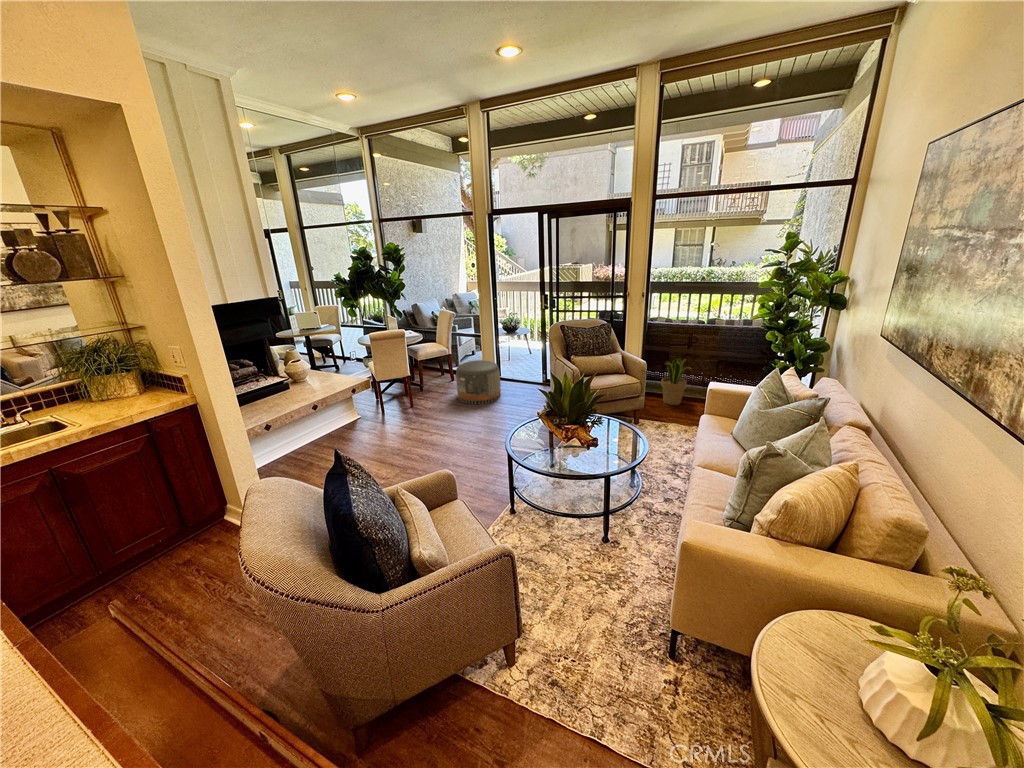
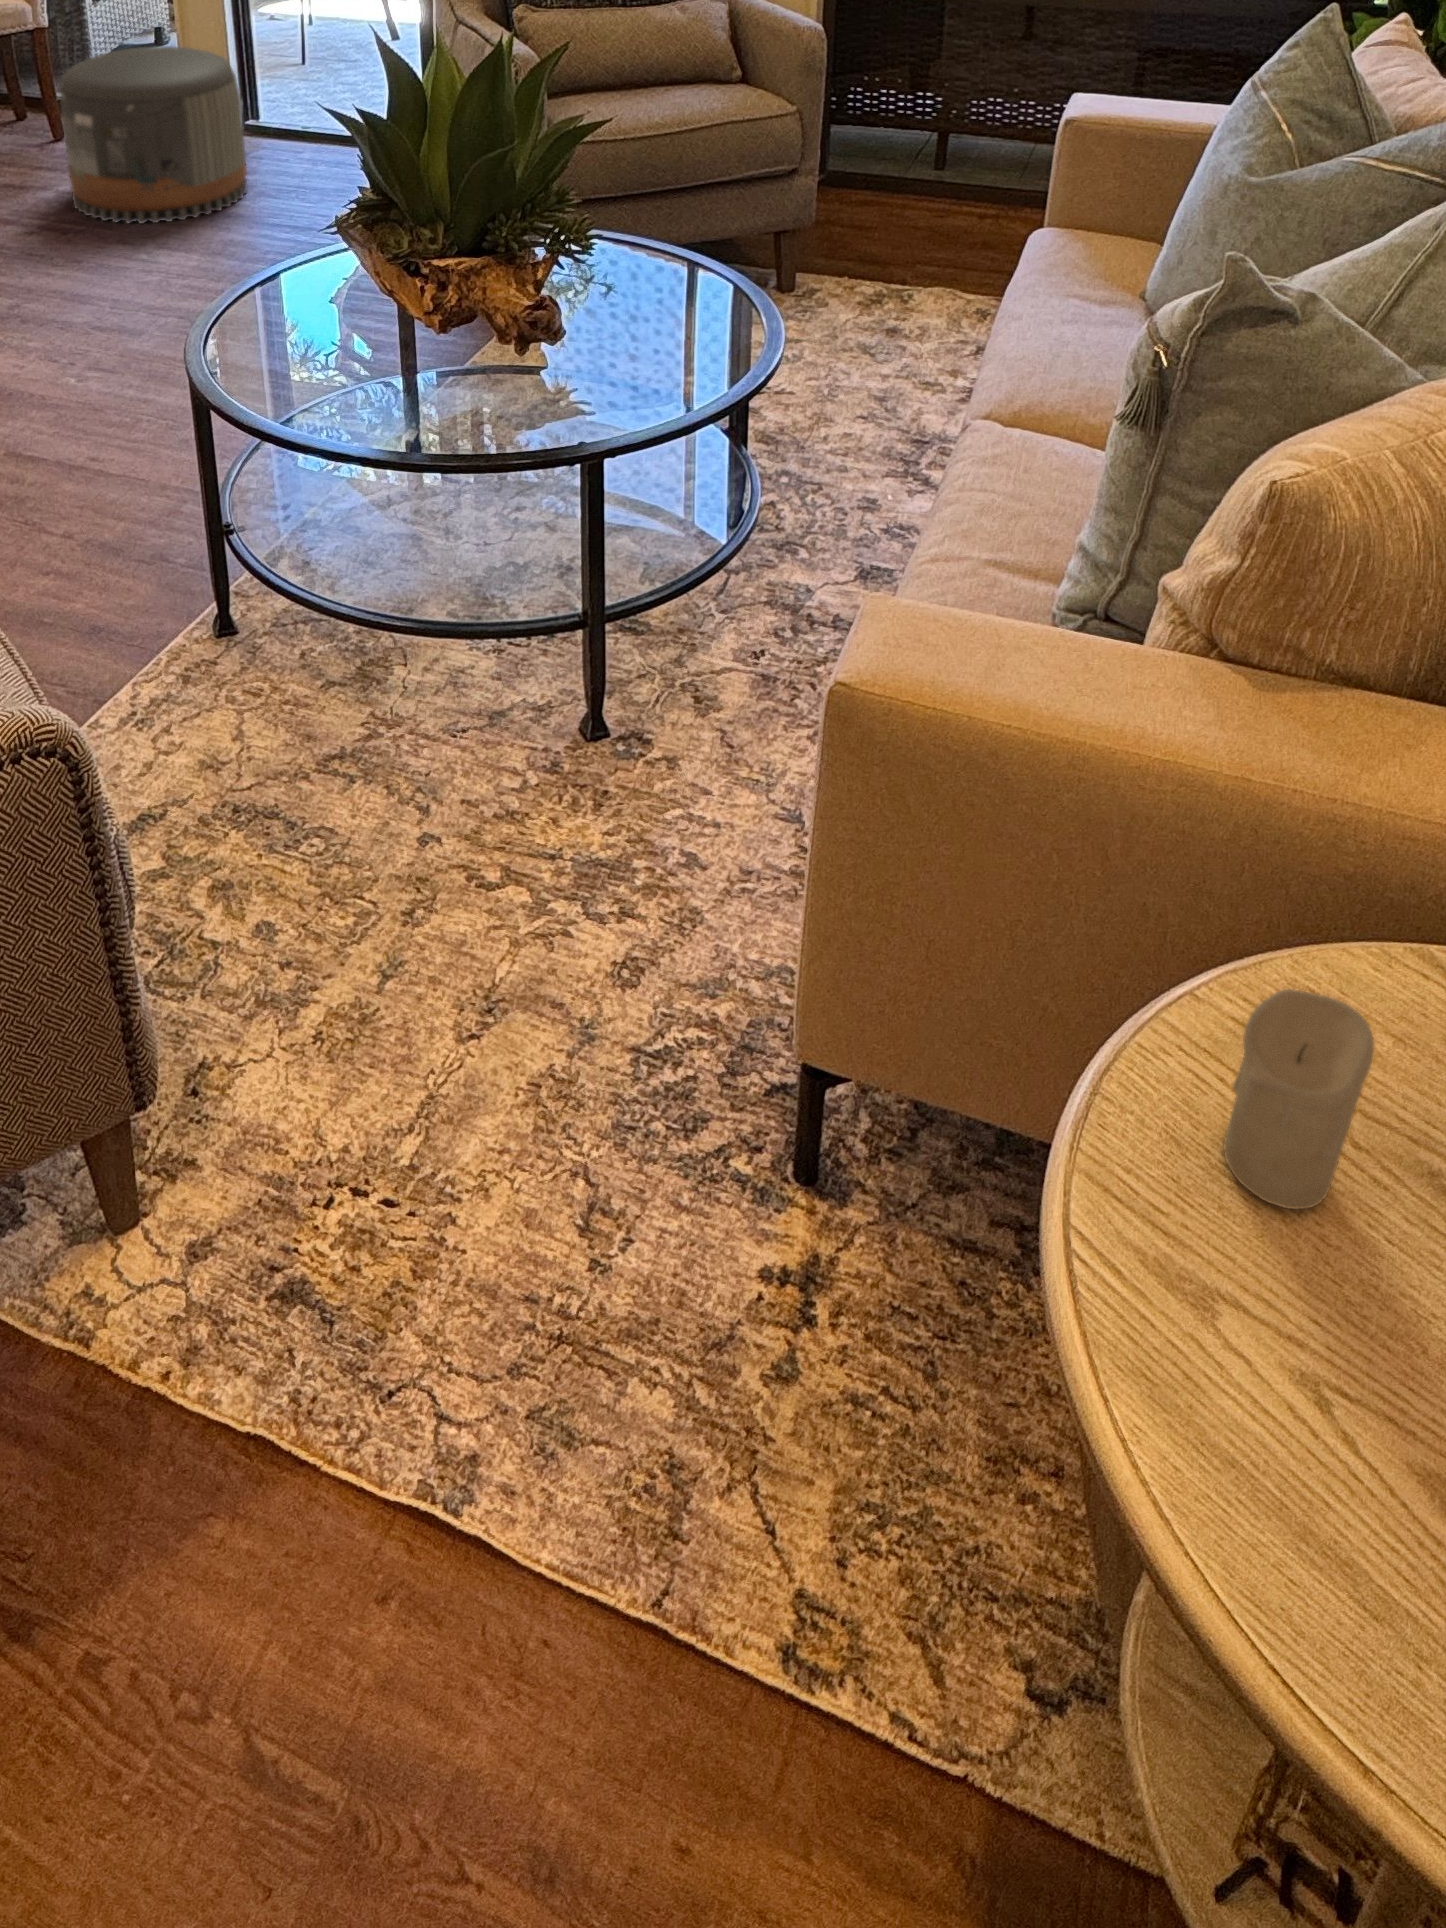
potted plant: present [661,358,691,405] -> none [886,21,1004,217]
candle: none [785,618,819,668] -> present [1224,989,1375,1209]

